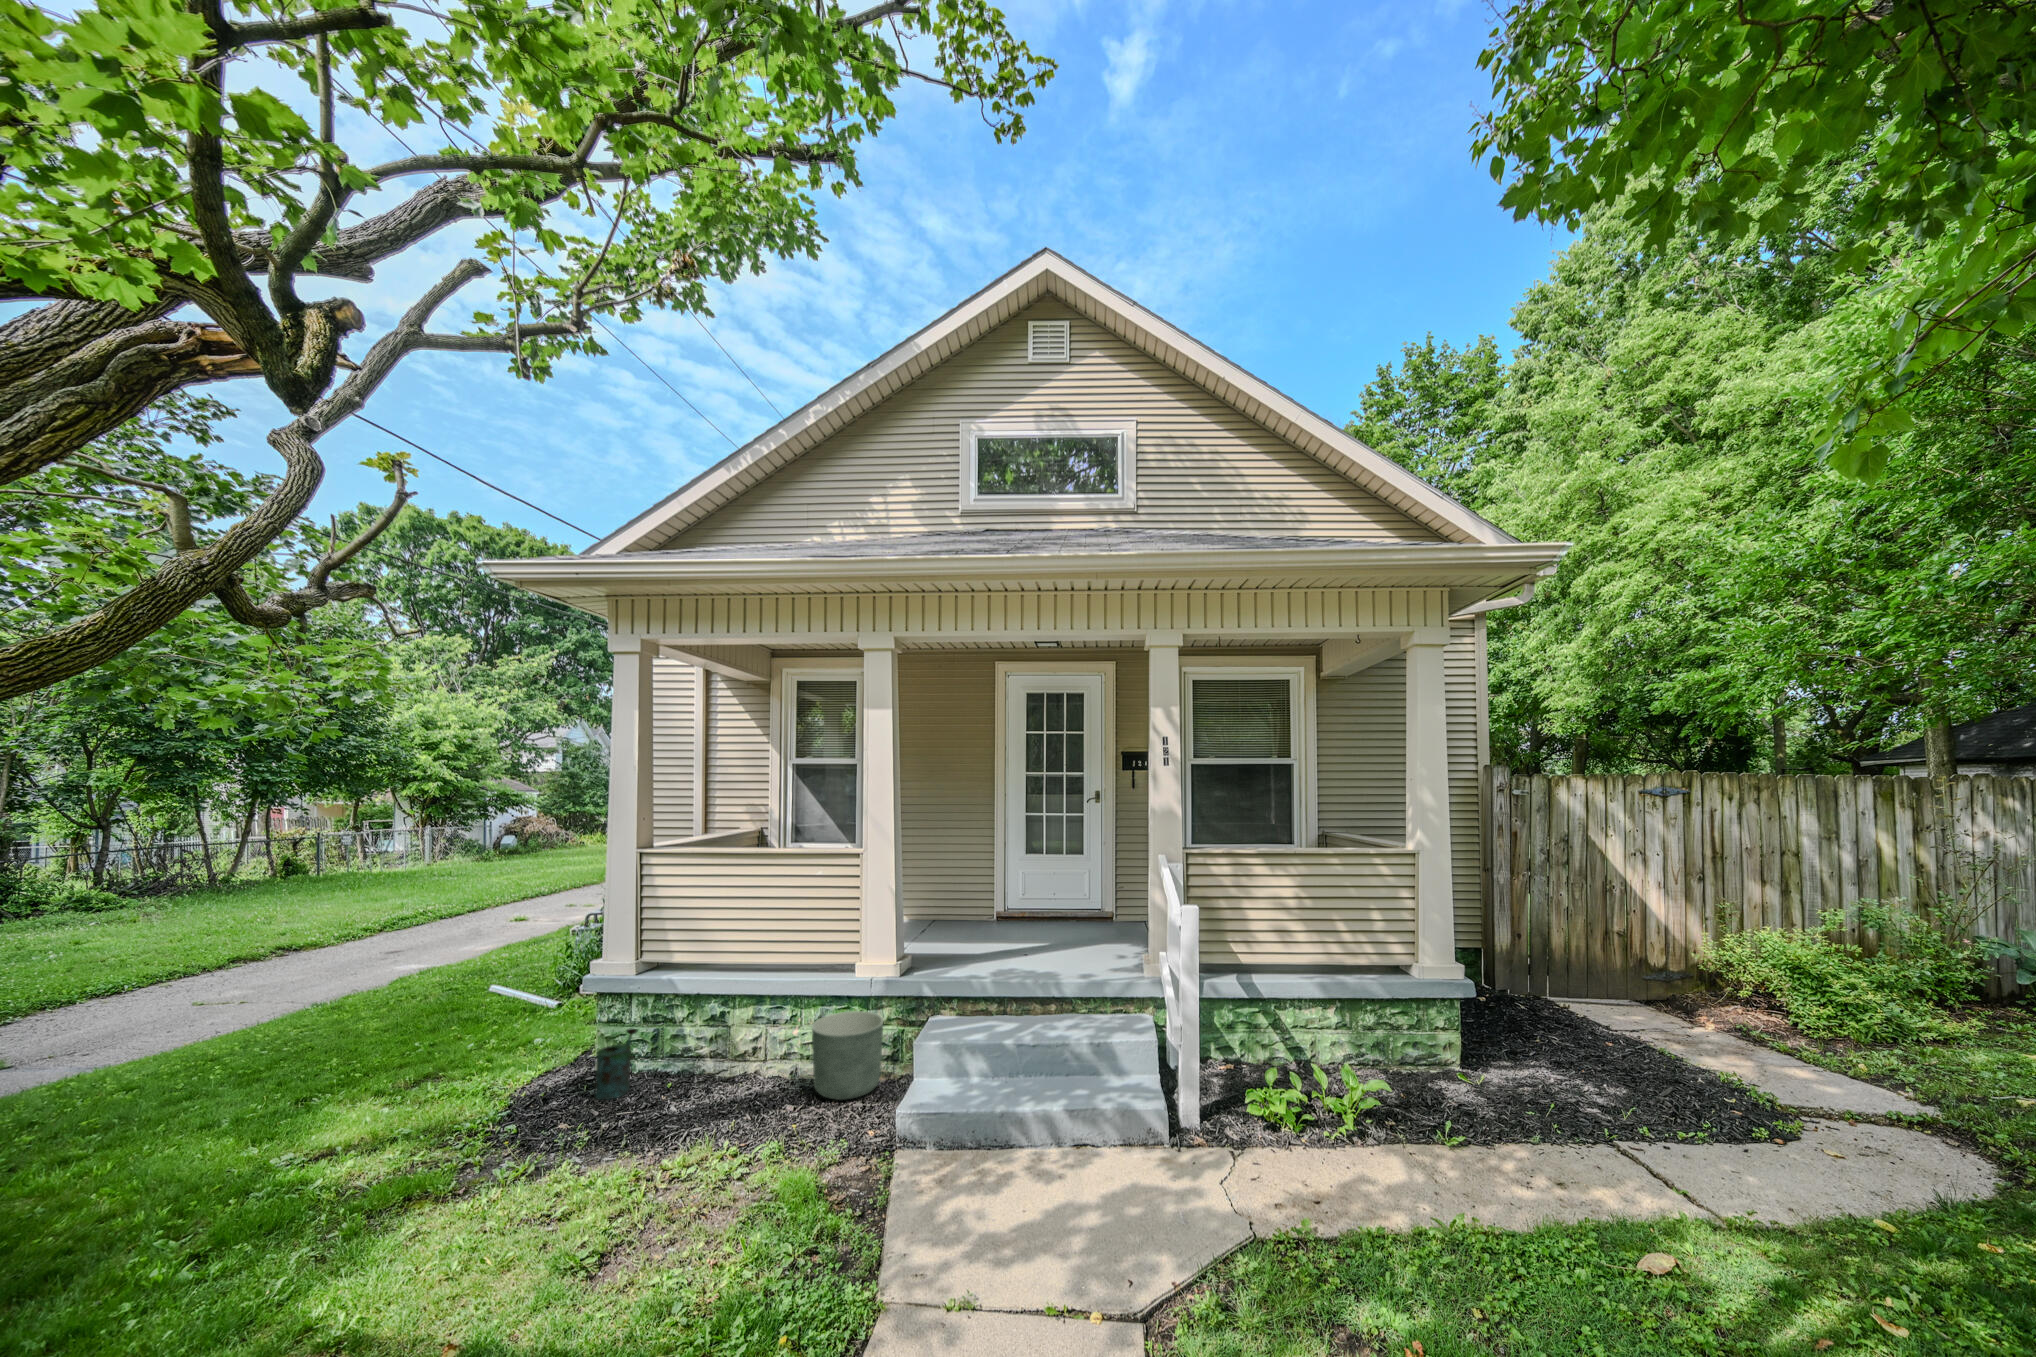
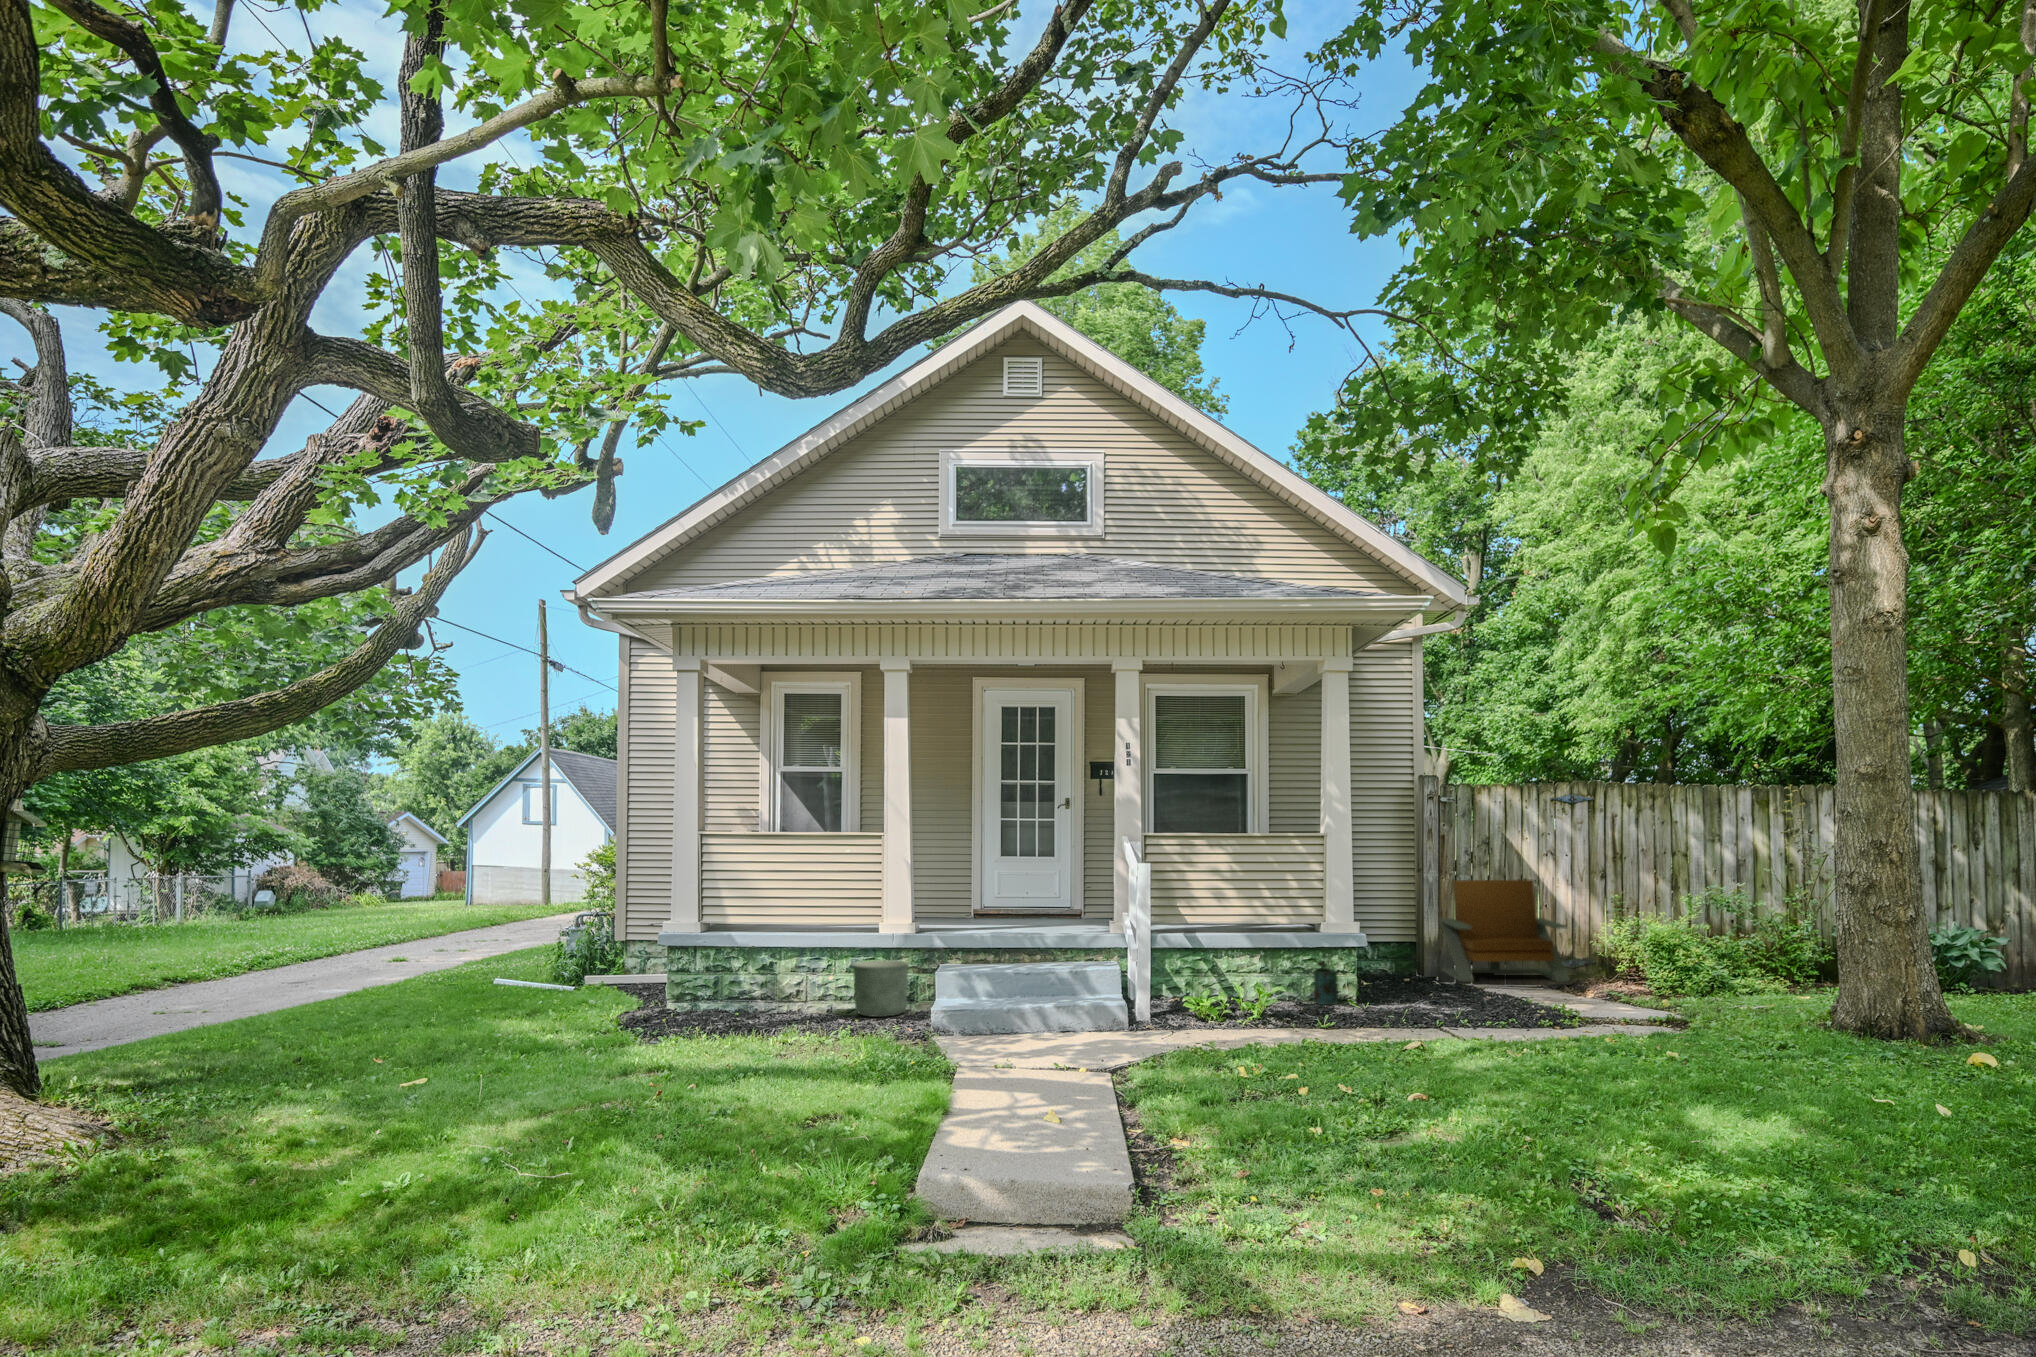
lounge chair: none [1525,893,1727,1037] -> present [1439,880,1570,982]
watering can: present [595,1028,637,1100] -> present [1313,961,1338,1005]

